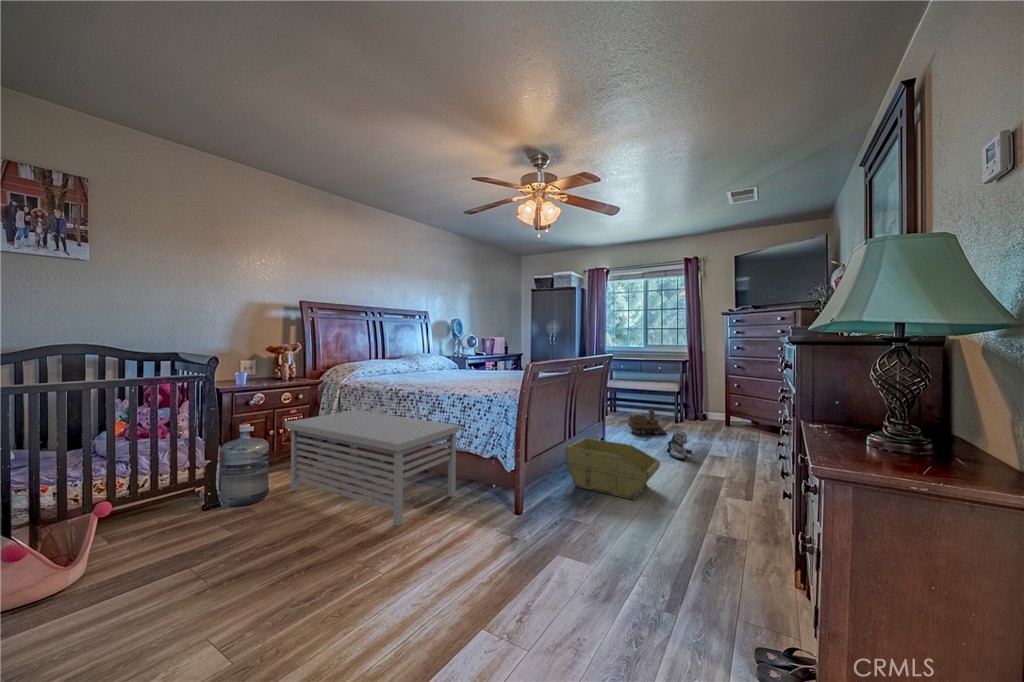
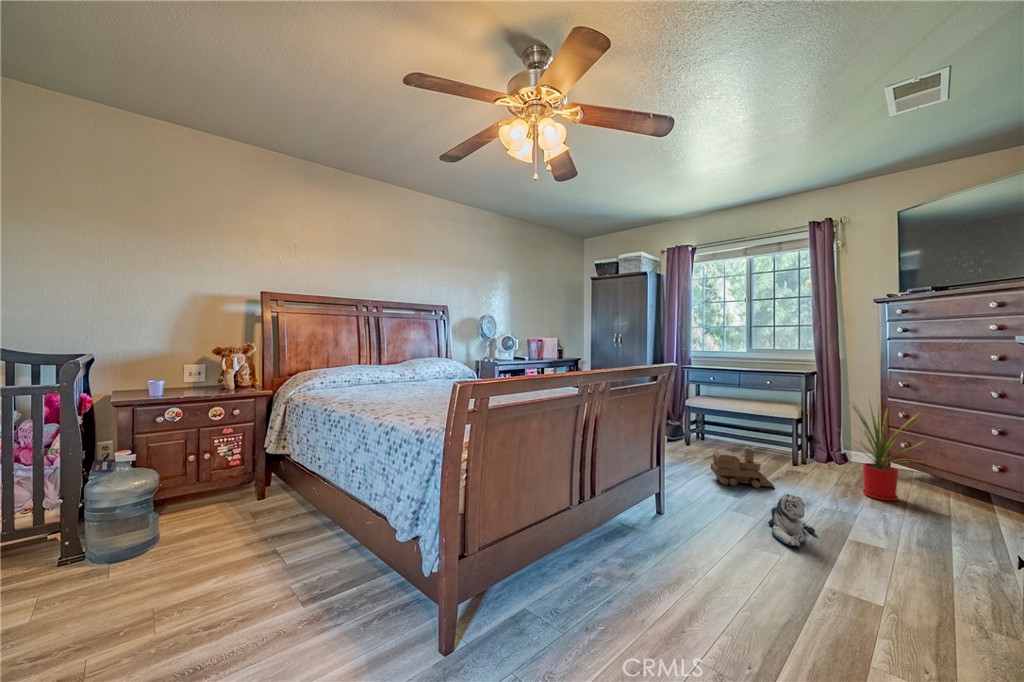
house plant: none [697,375,747,436] -> present [851,404,919,501]
storage bench: present [285,410,460,526] -> none [179,433,389,648]
storage bin: present [566,438,660,500] -> none [565,500,739,646]

